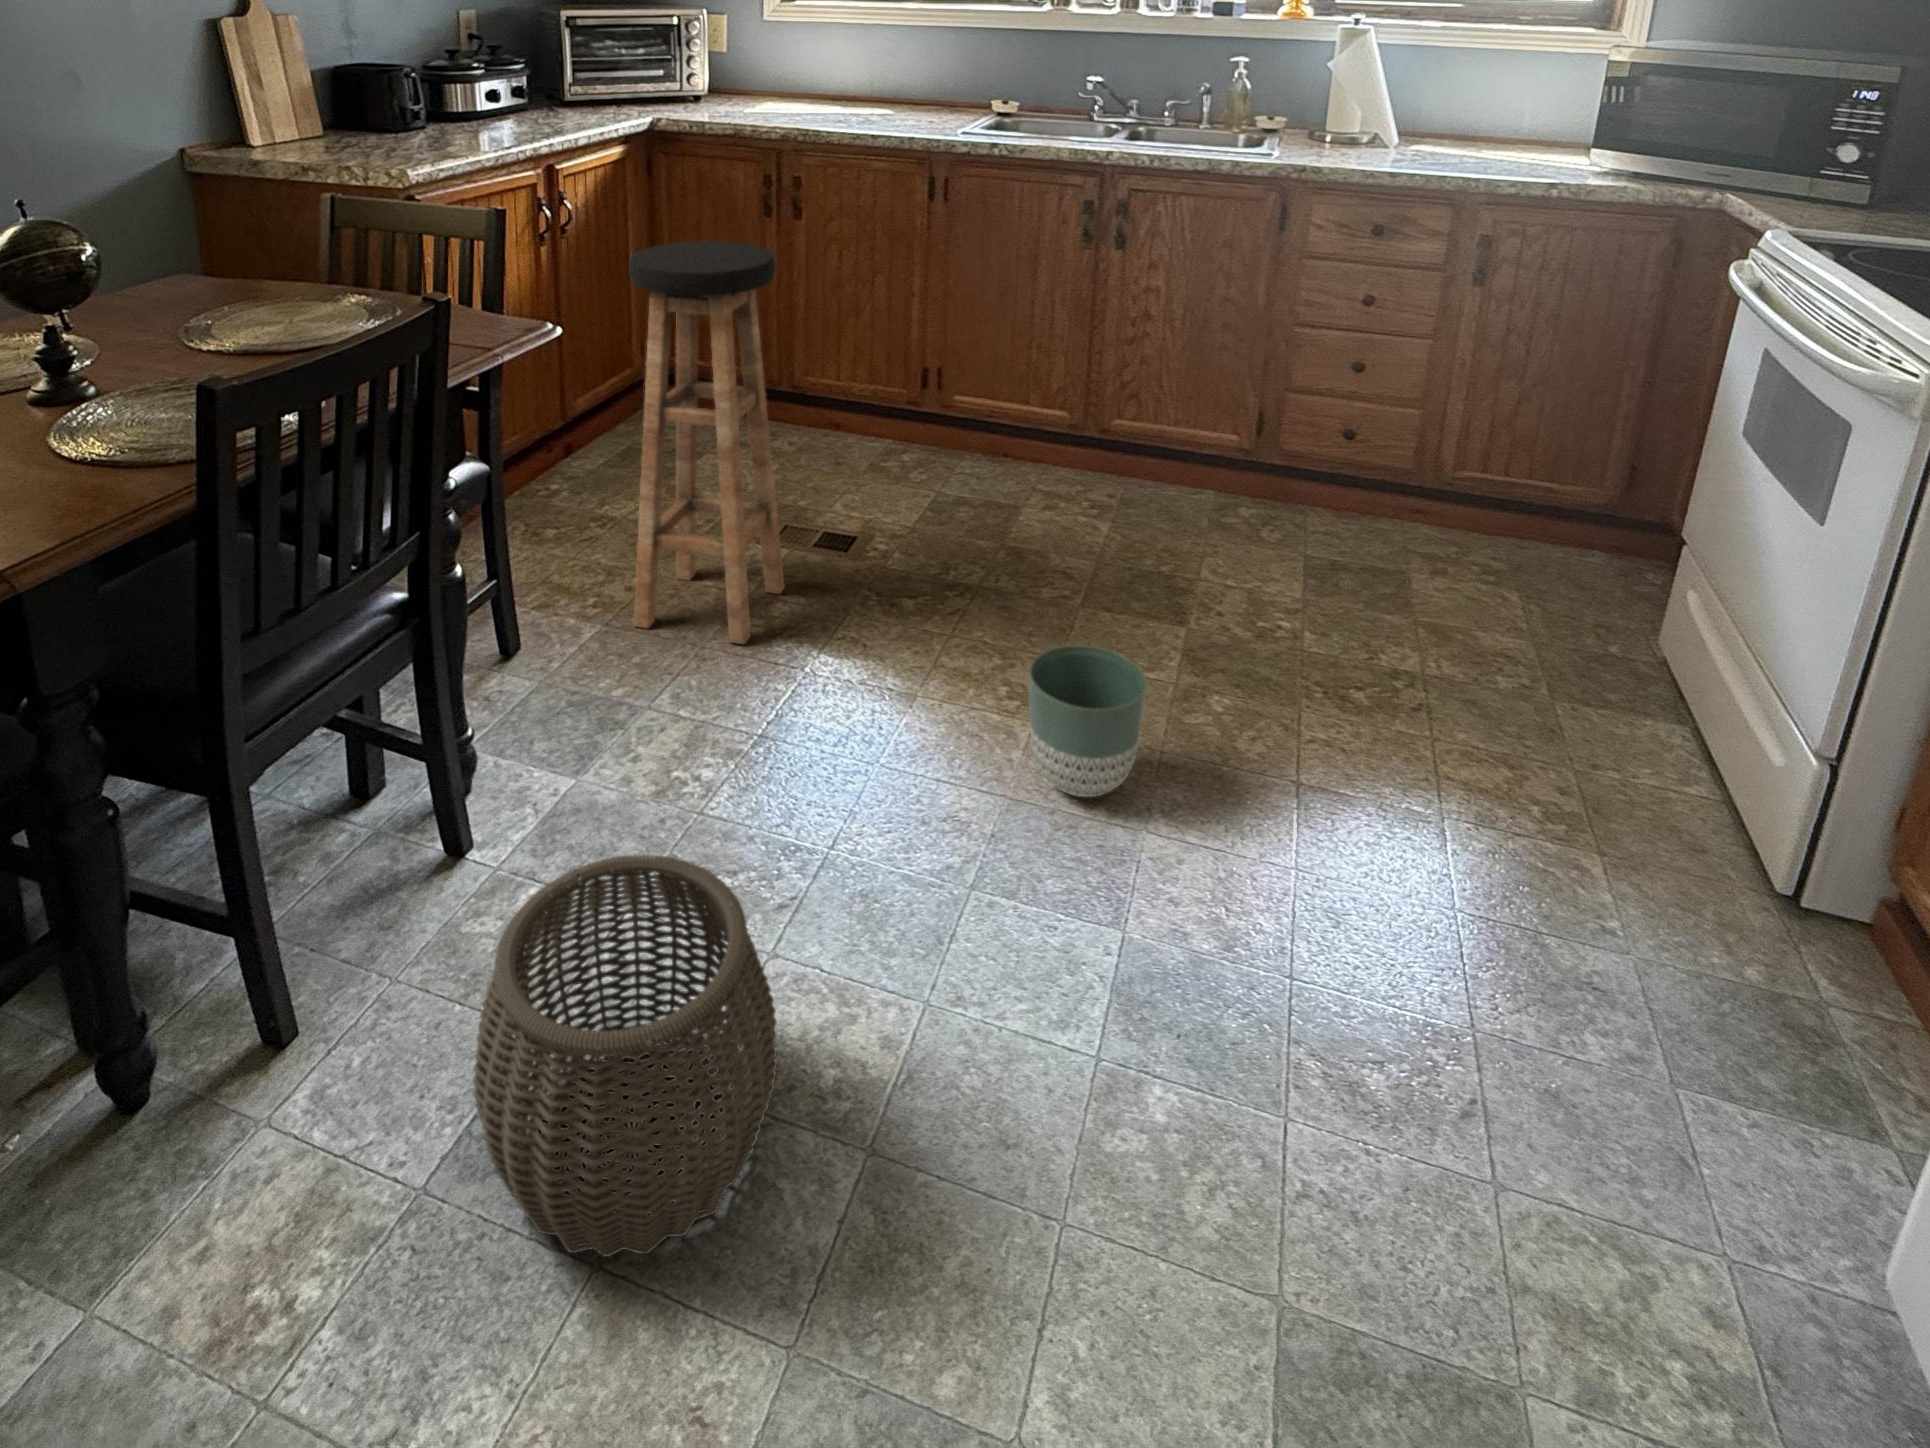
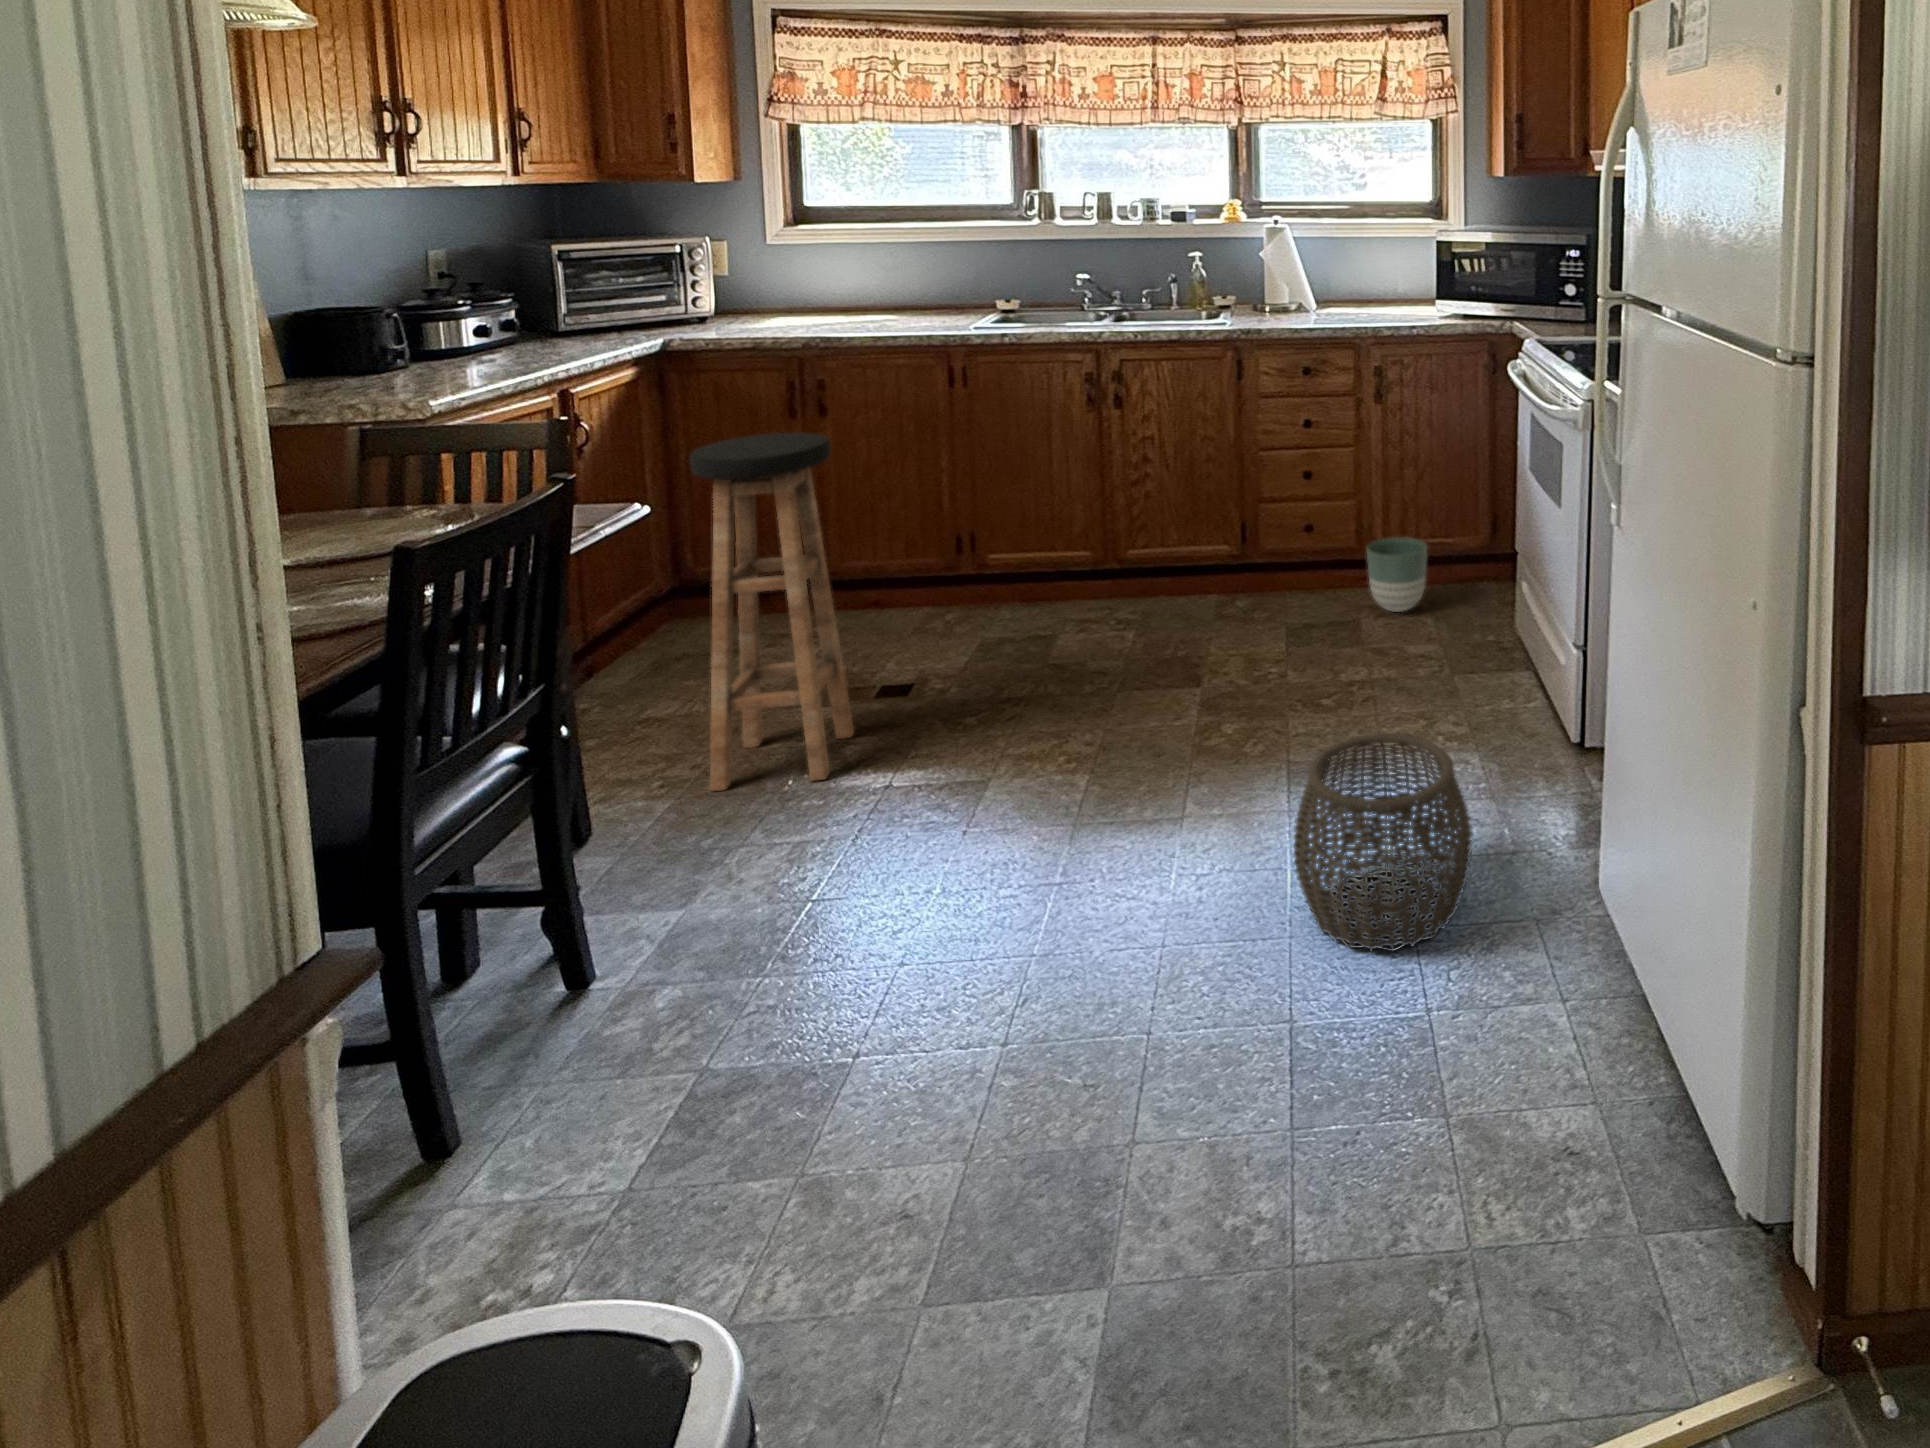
planter: present [1029,645,1147,797] -> present [1367,537,1427,612]
woven basket: present [473,854,777,1257] -> present [1293,734,1472,951]

